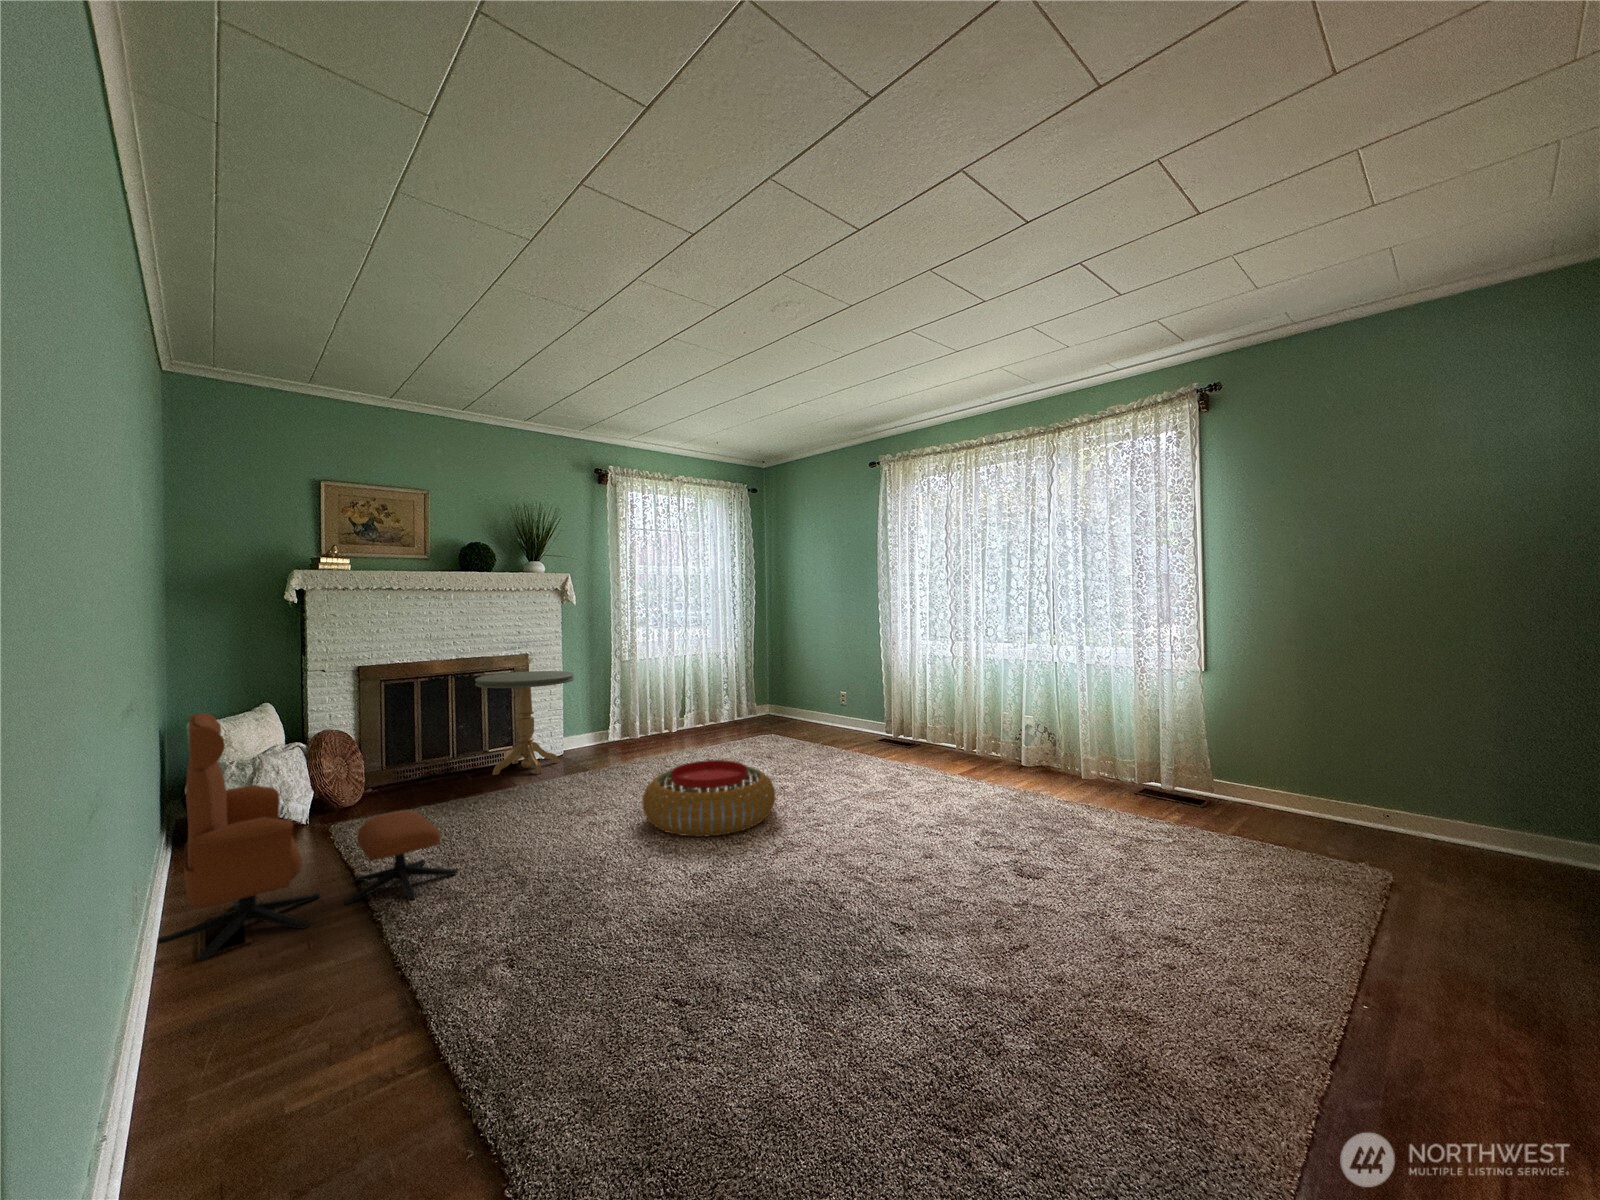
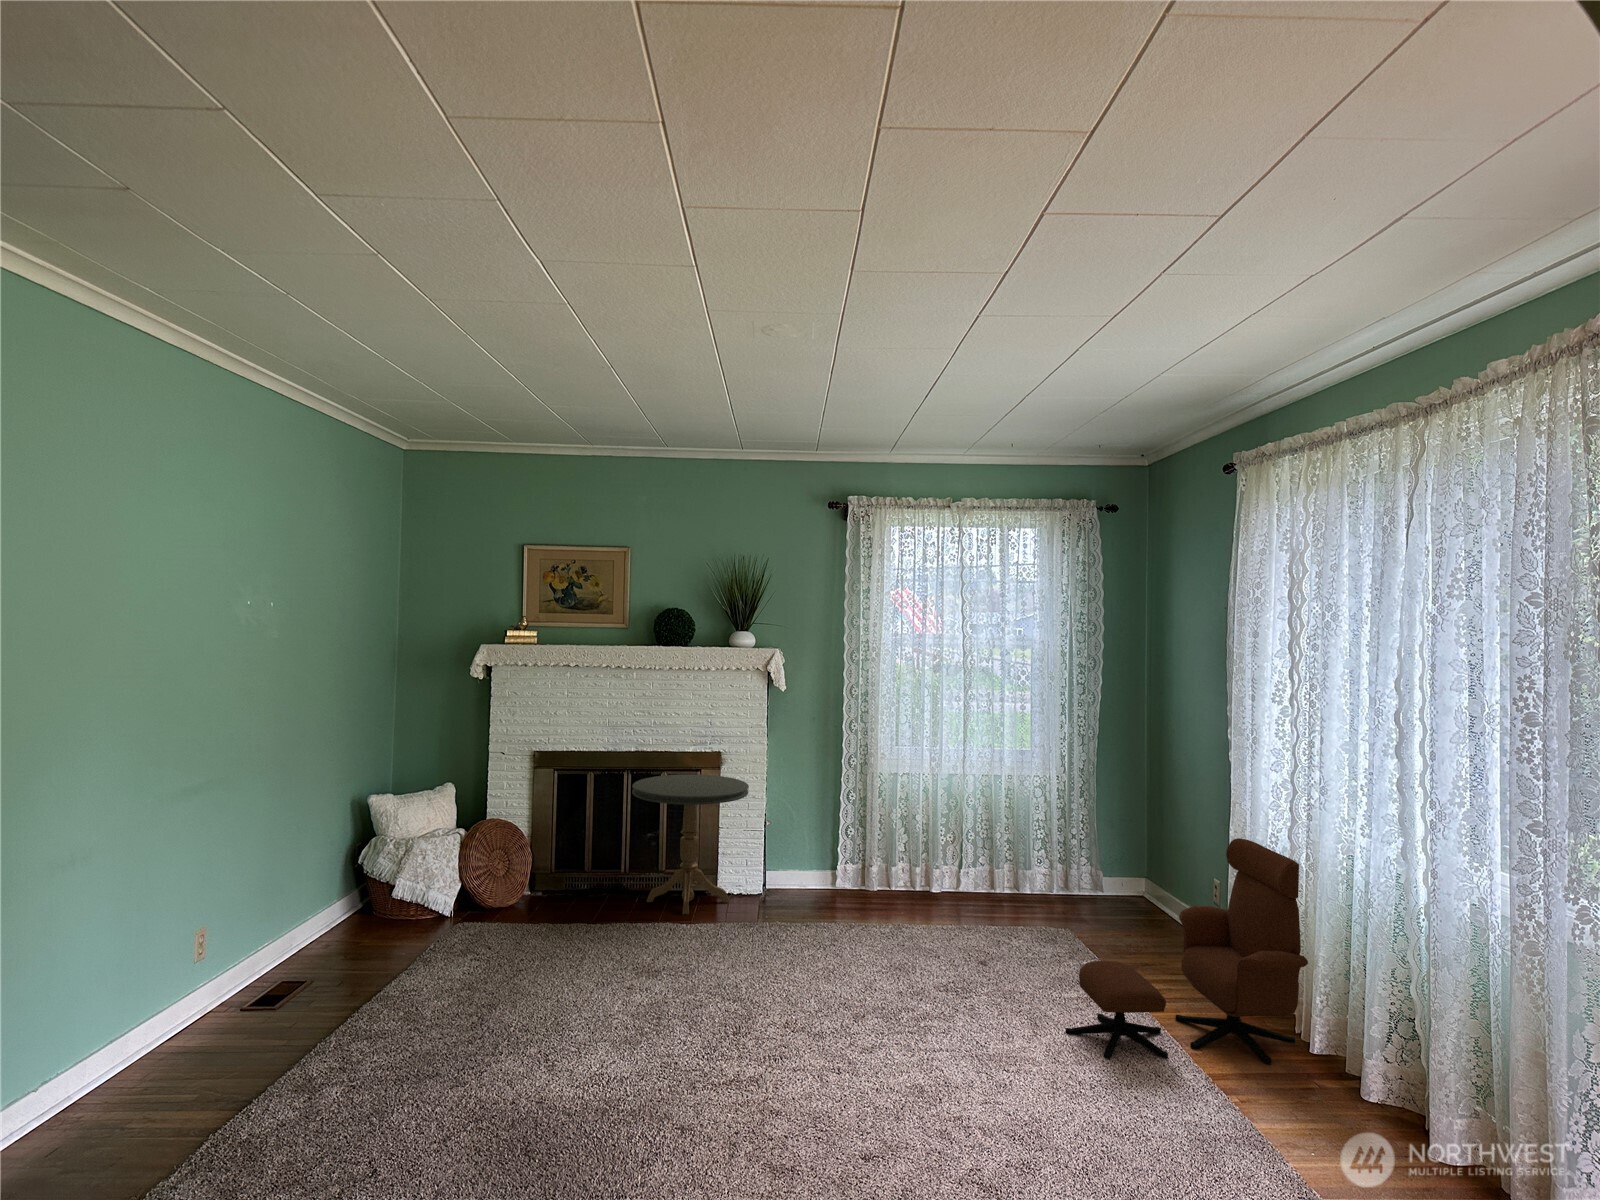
lounge chair: present [157,713,457,960] -> present [1066,838,1308,1064]
pouf: present [642,760,775,837] -> none [640,960,826,1083]

